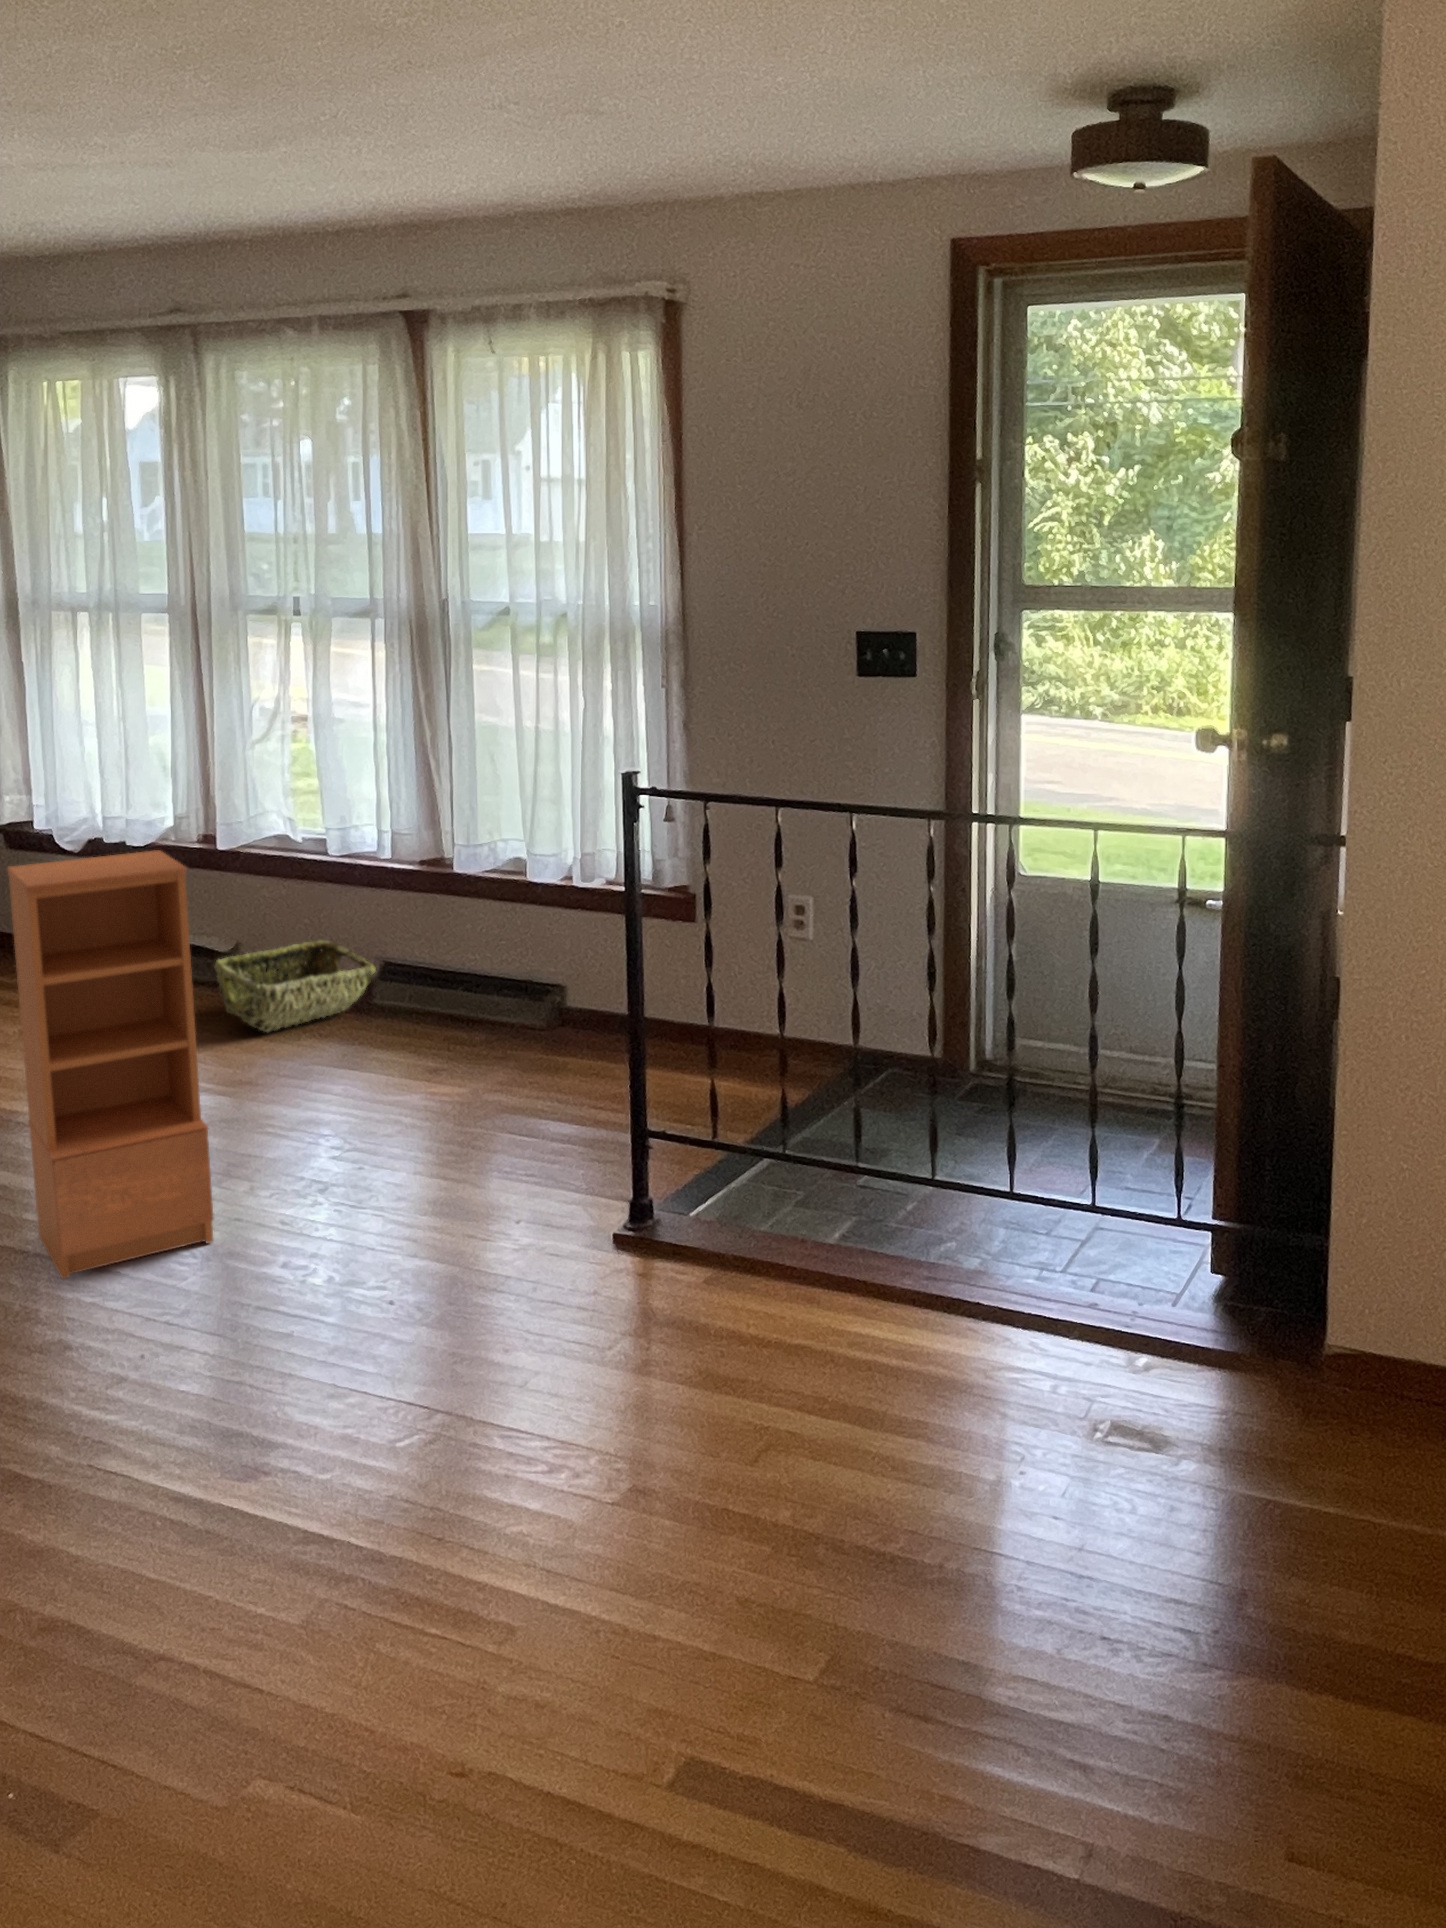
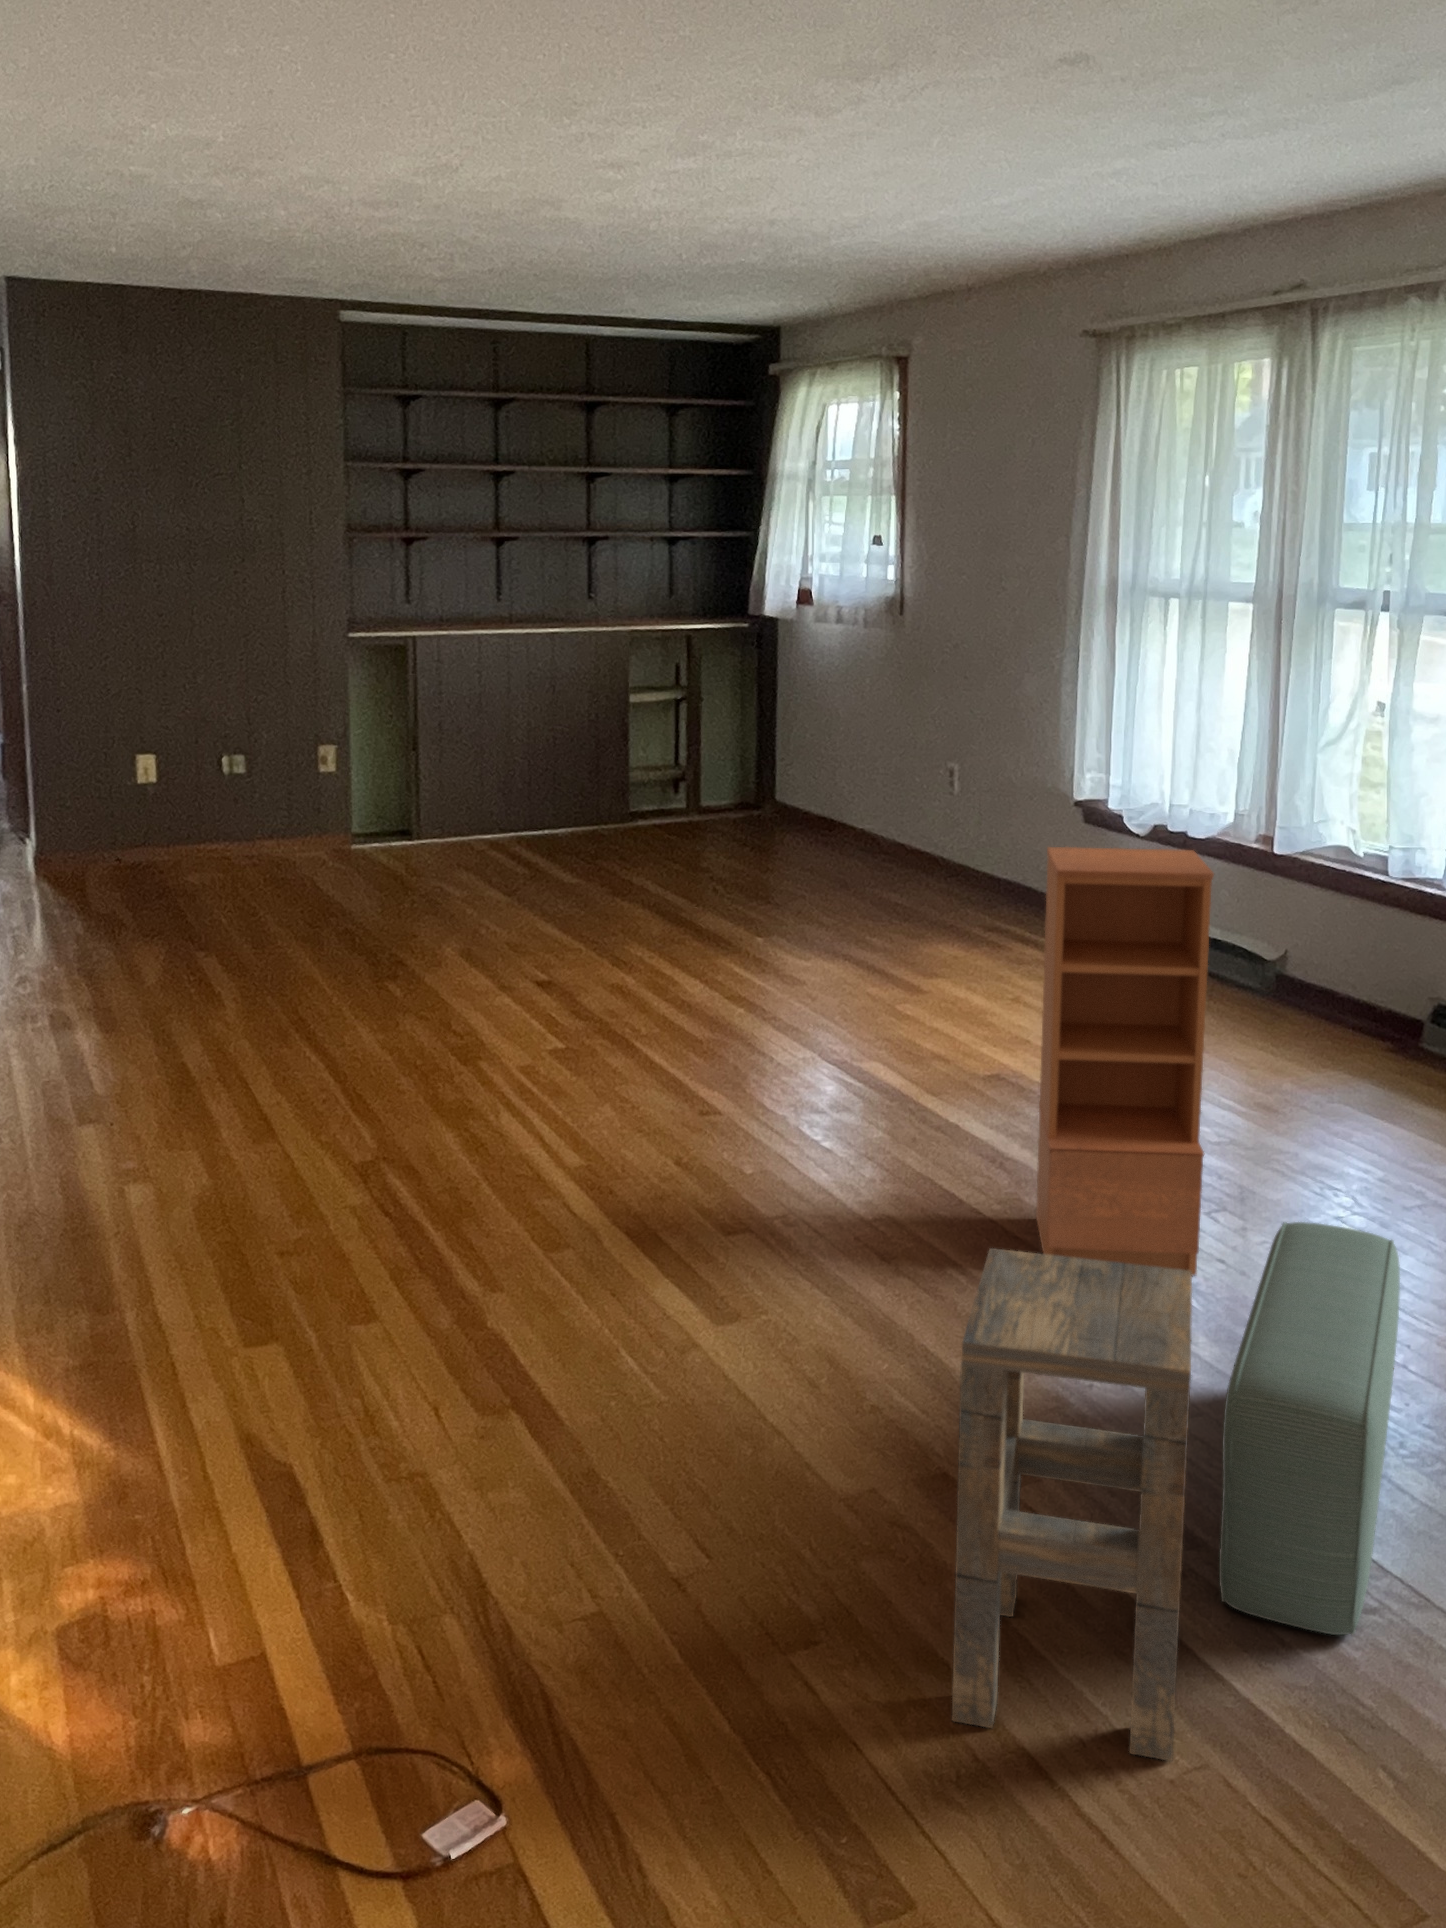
woven basket: present [215,940,376,1032] -> none [1252,966,1426,1056]
pouf: none [278,1151,414,1488] -> present [1219,1222,1400,1635]
side table: none [38,1207,280,1681] -> present [952,1248,1192,1761]

